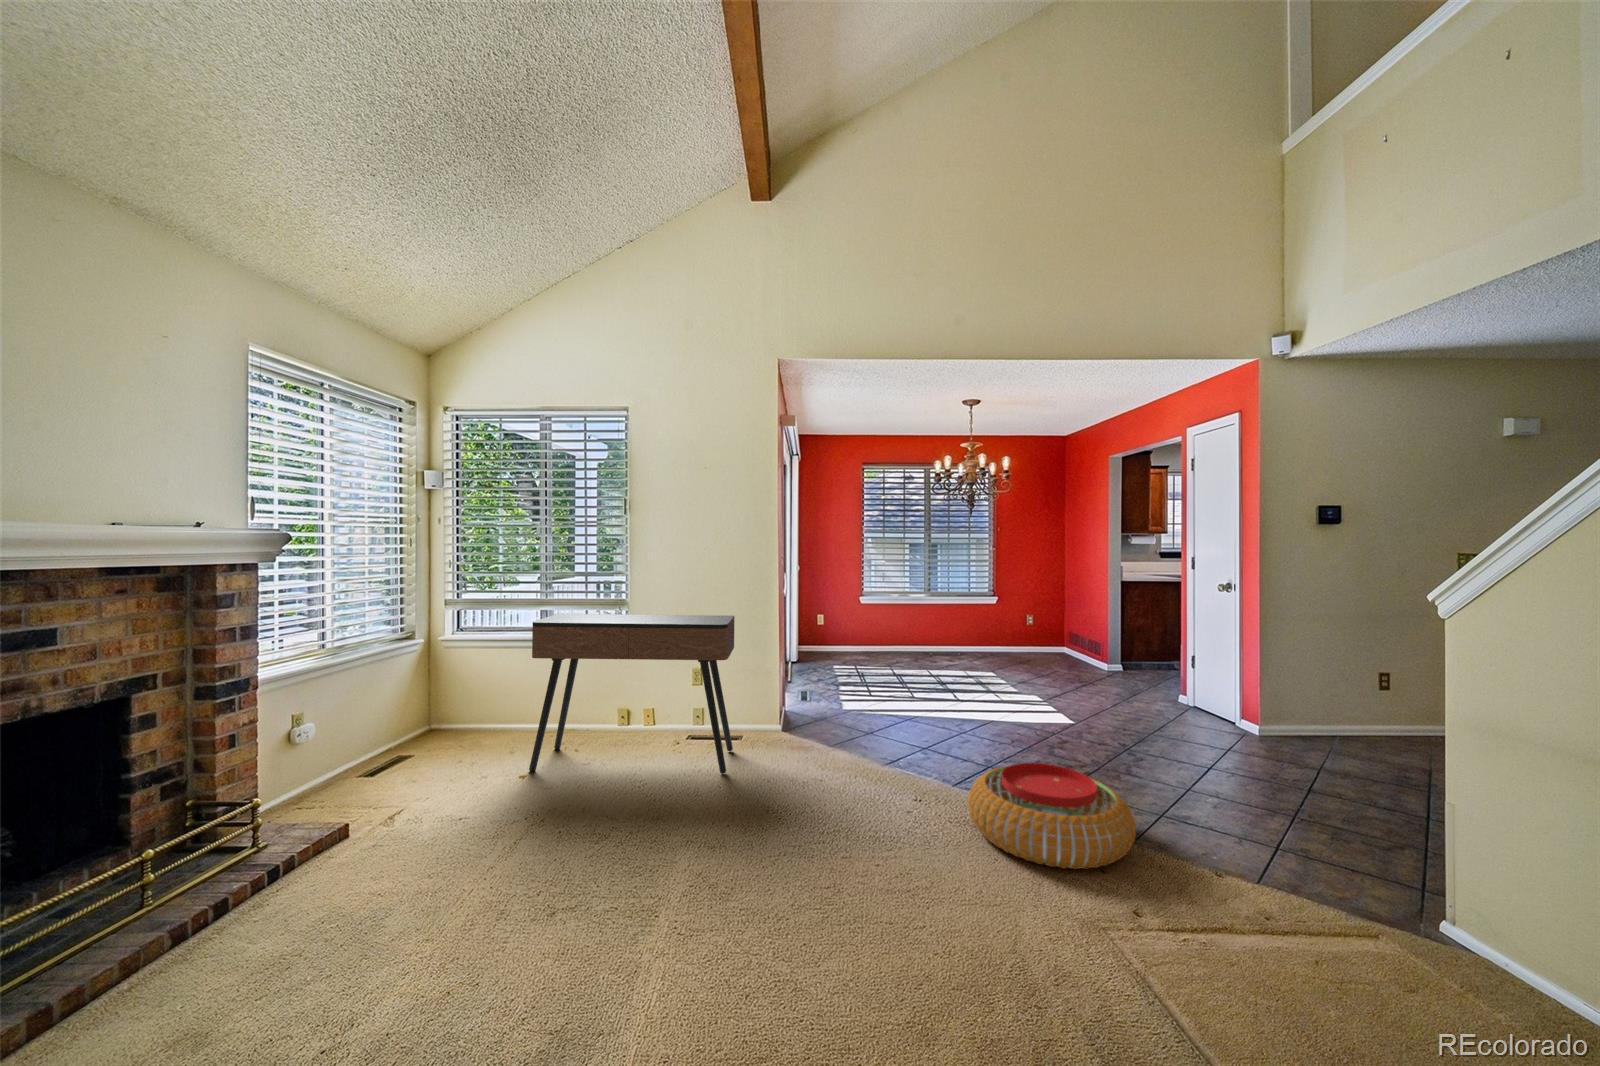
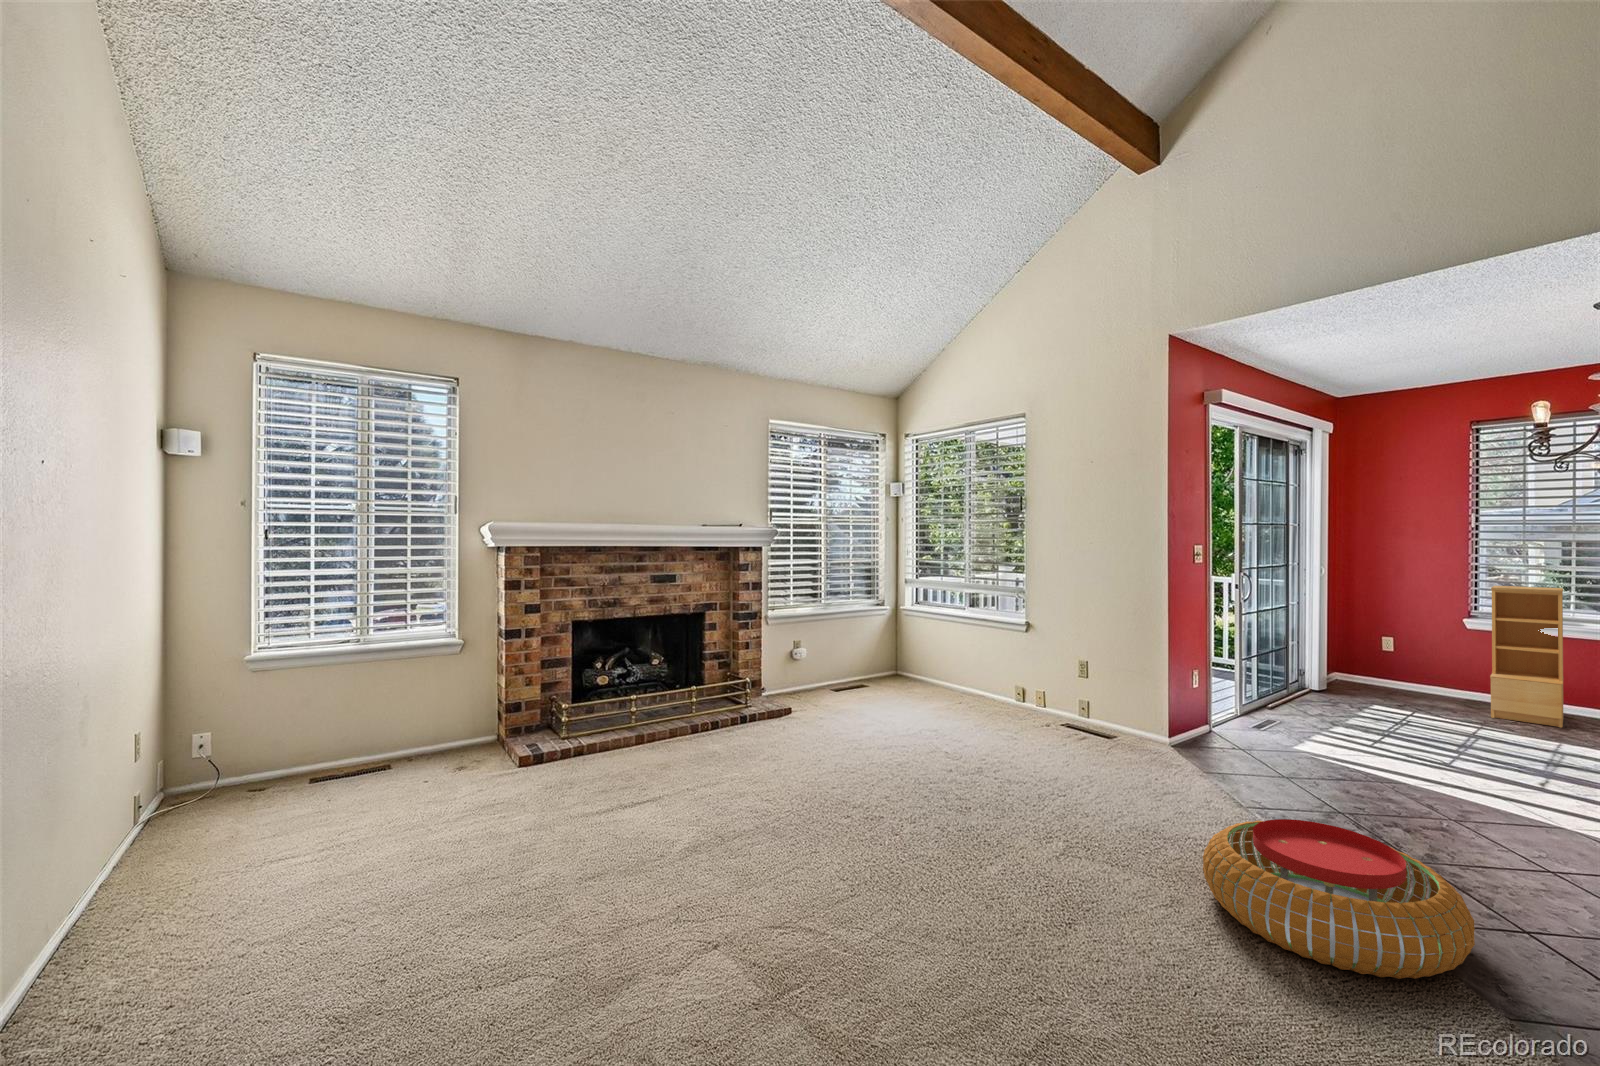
bookshelf: none [865,576,903,661] -> present [1490,586,1564,728]
console table: present [529,614,735,774] -> none [914,594,1086,755]

